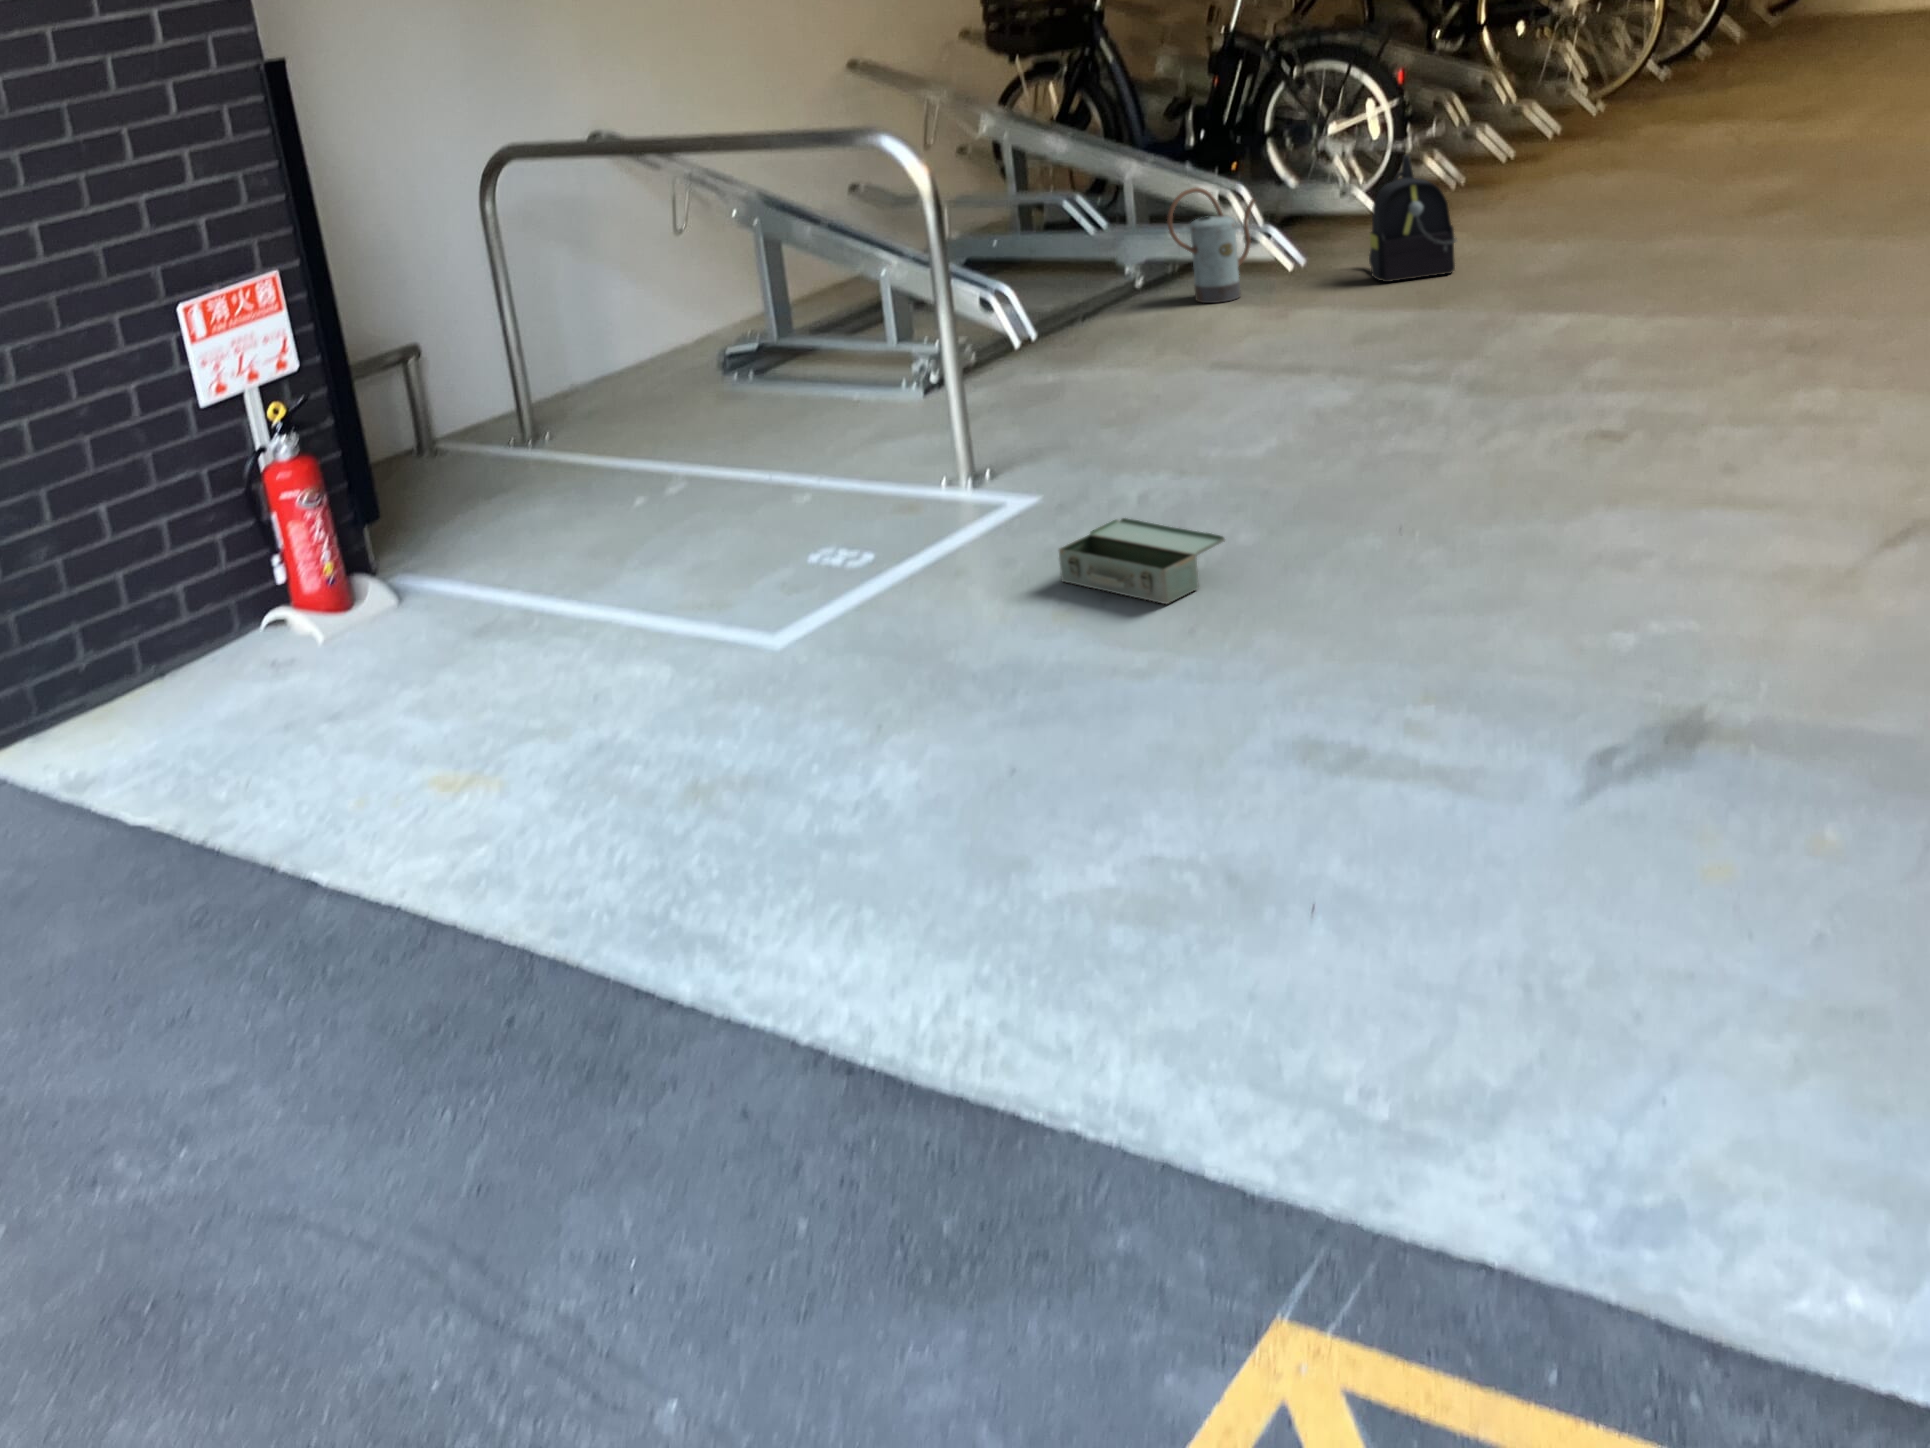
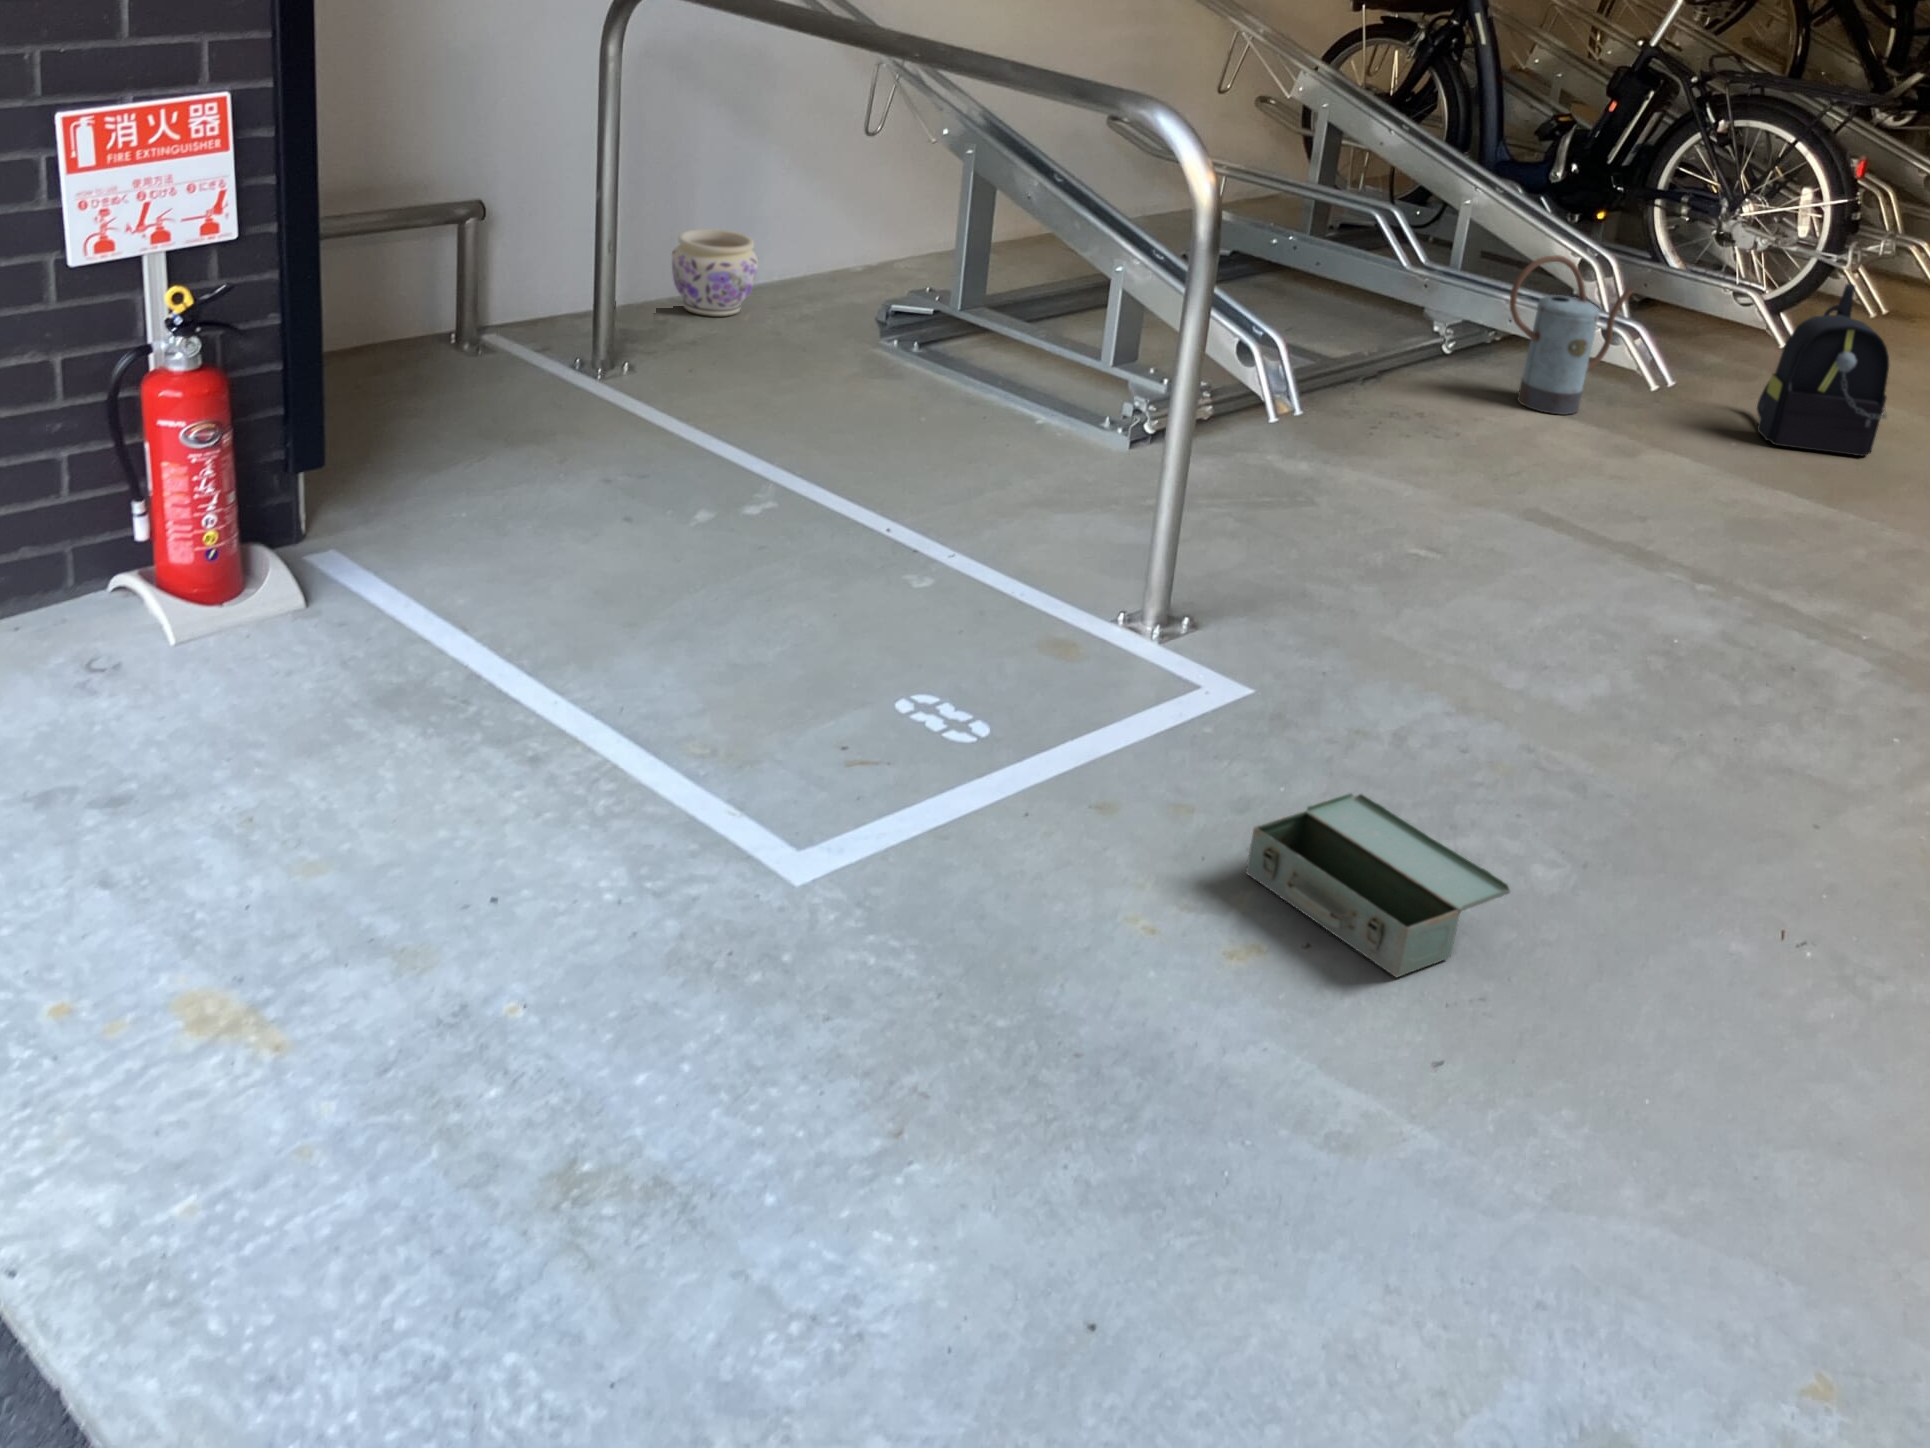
planter: none [556,327,622,393] -> present [672,229,758,317]

